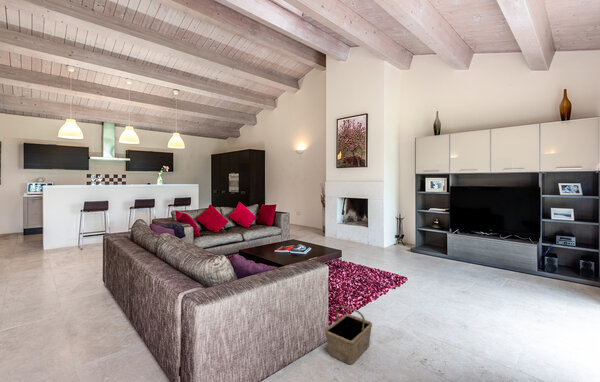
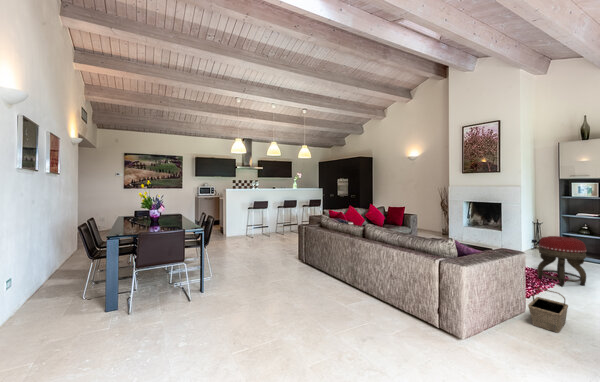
footstool: none [378,234,420,290] -> present [537,236,586,286]

